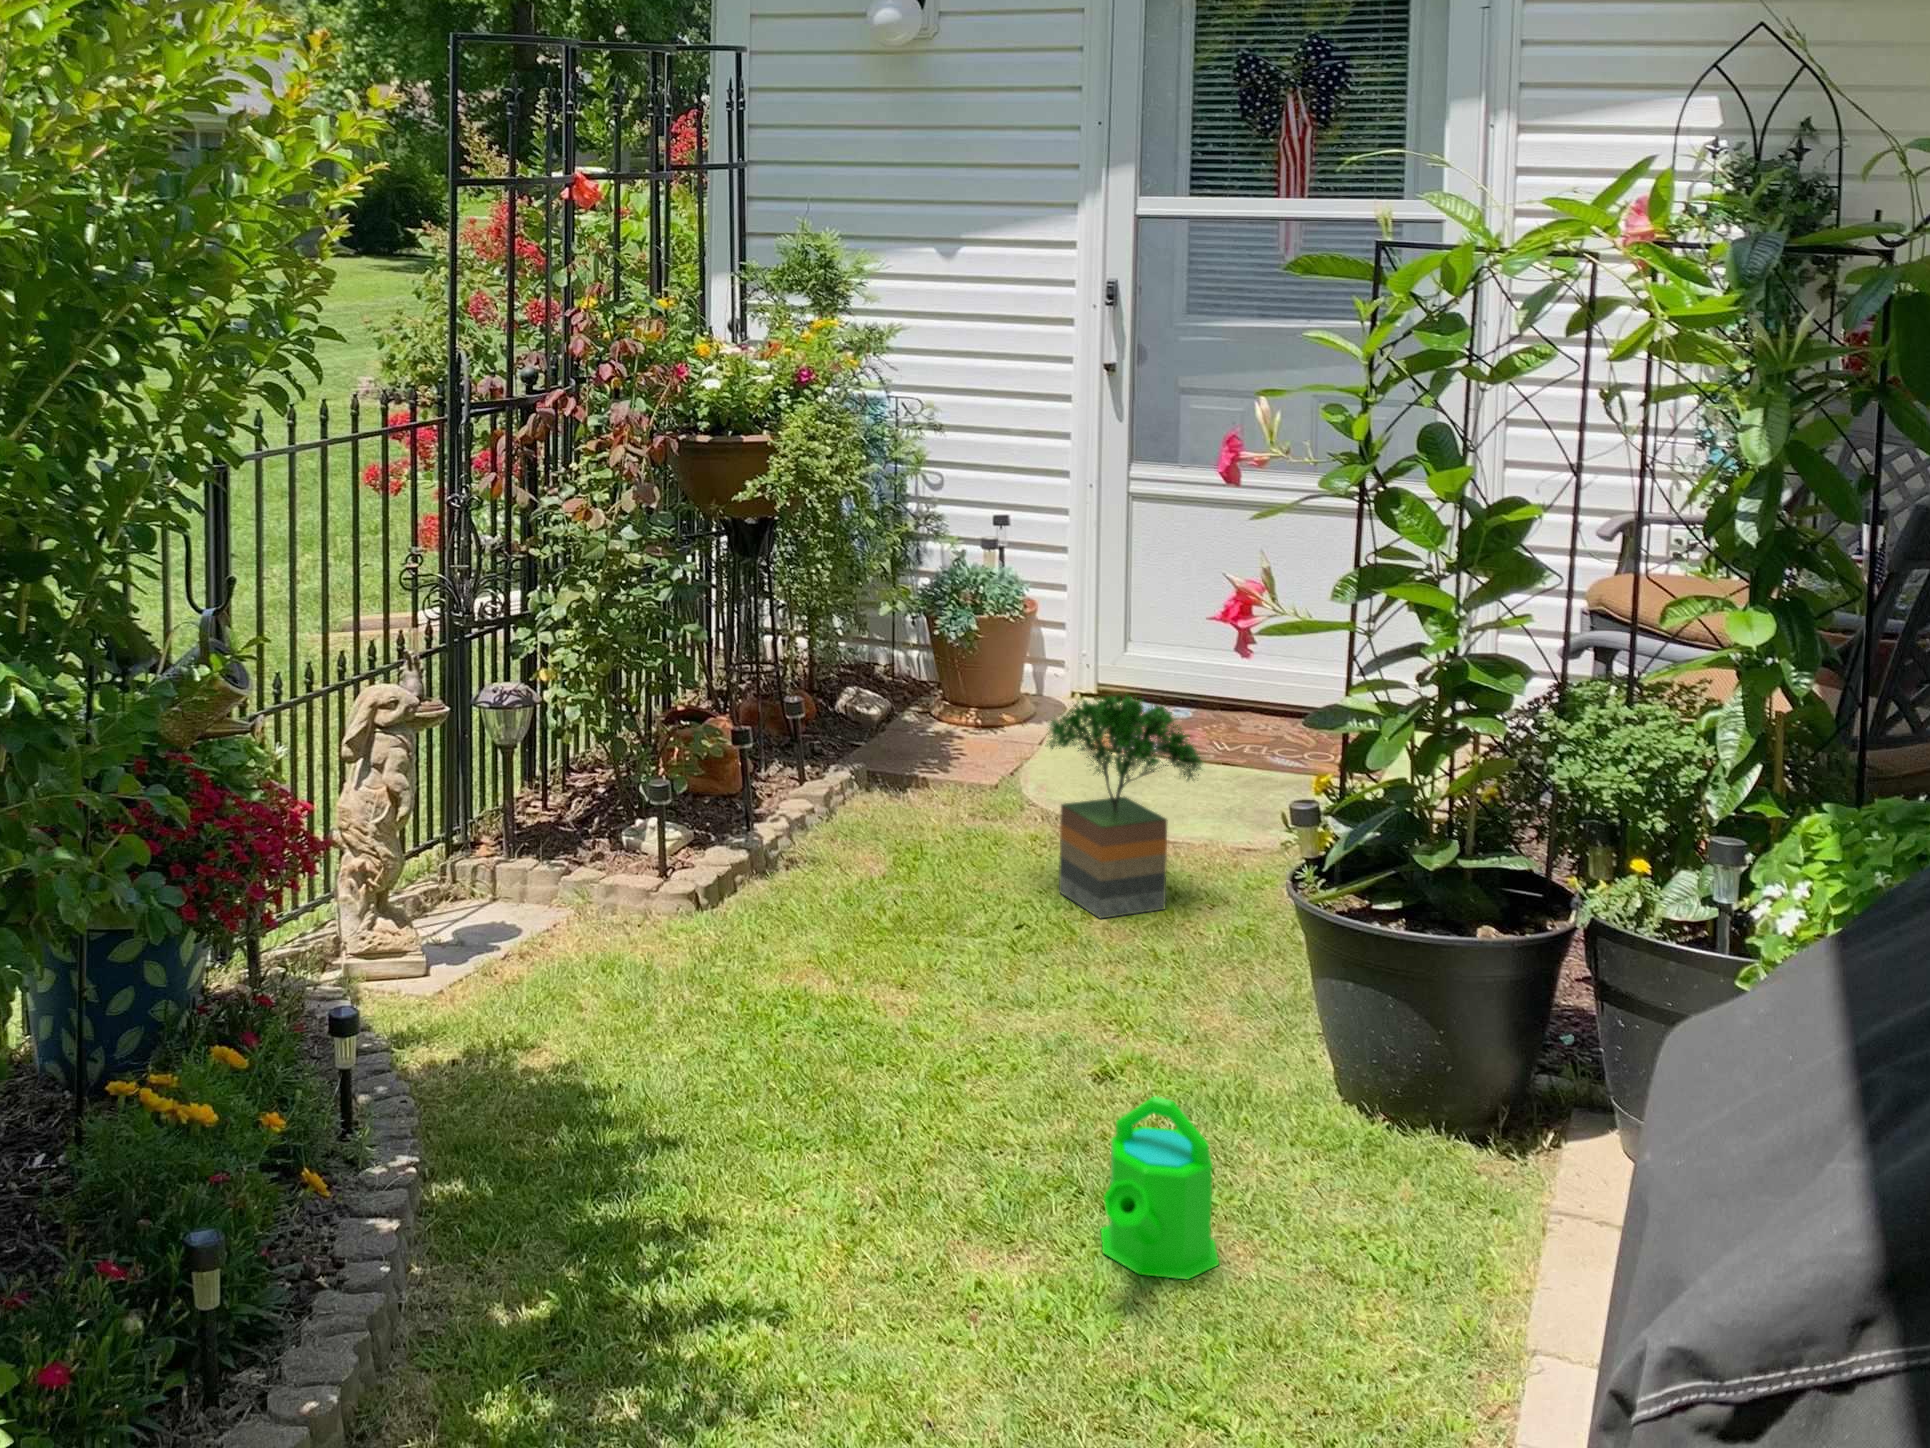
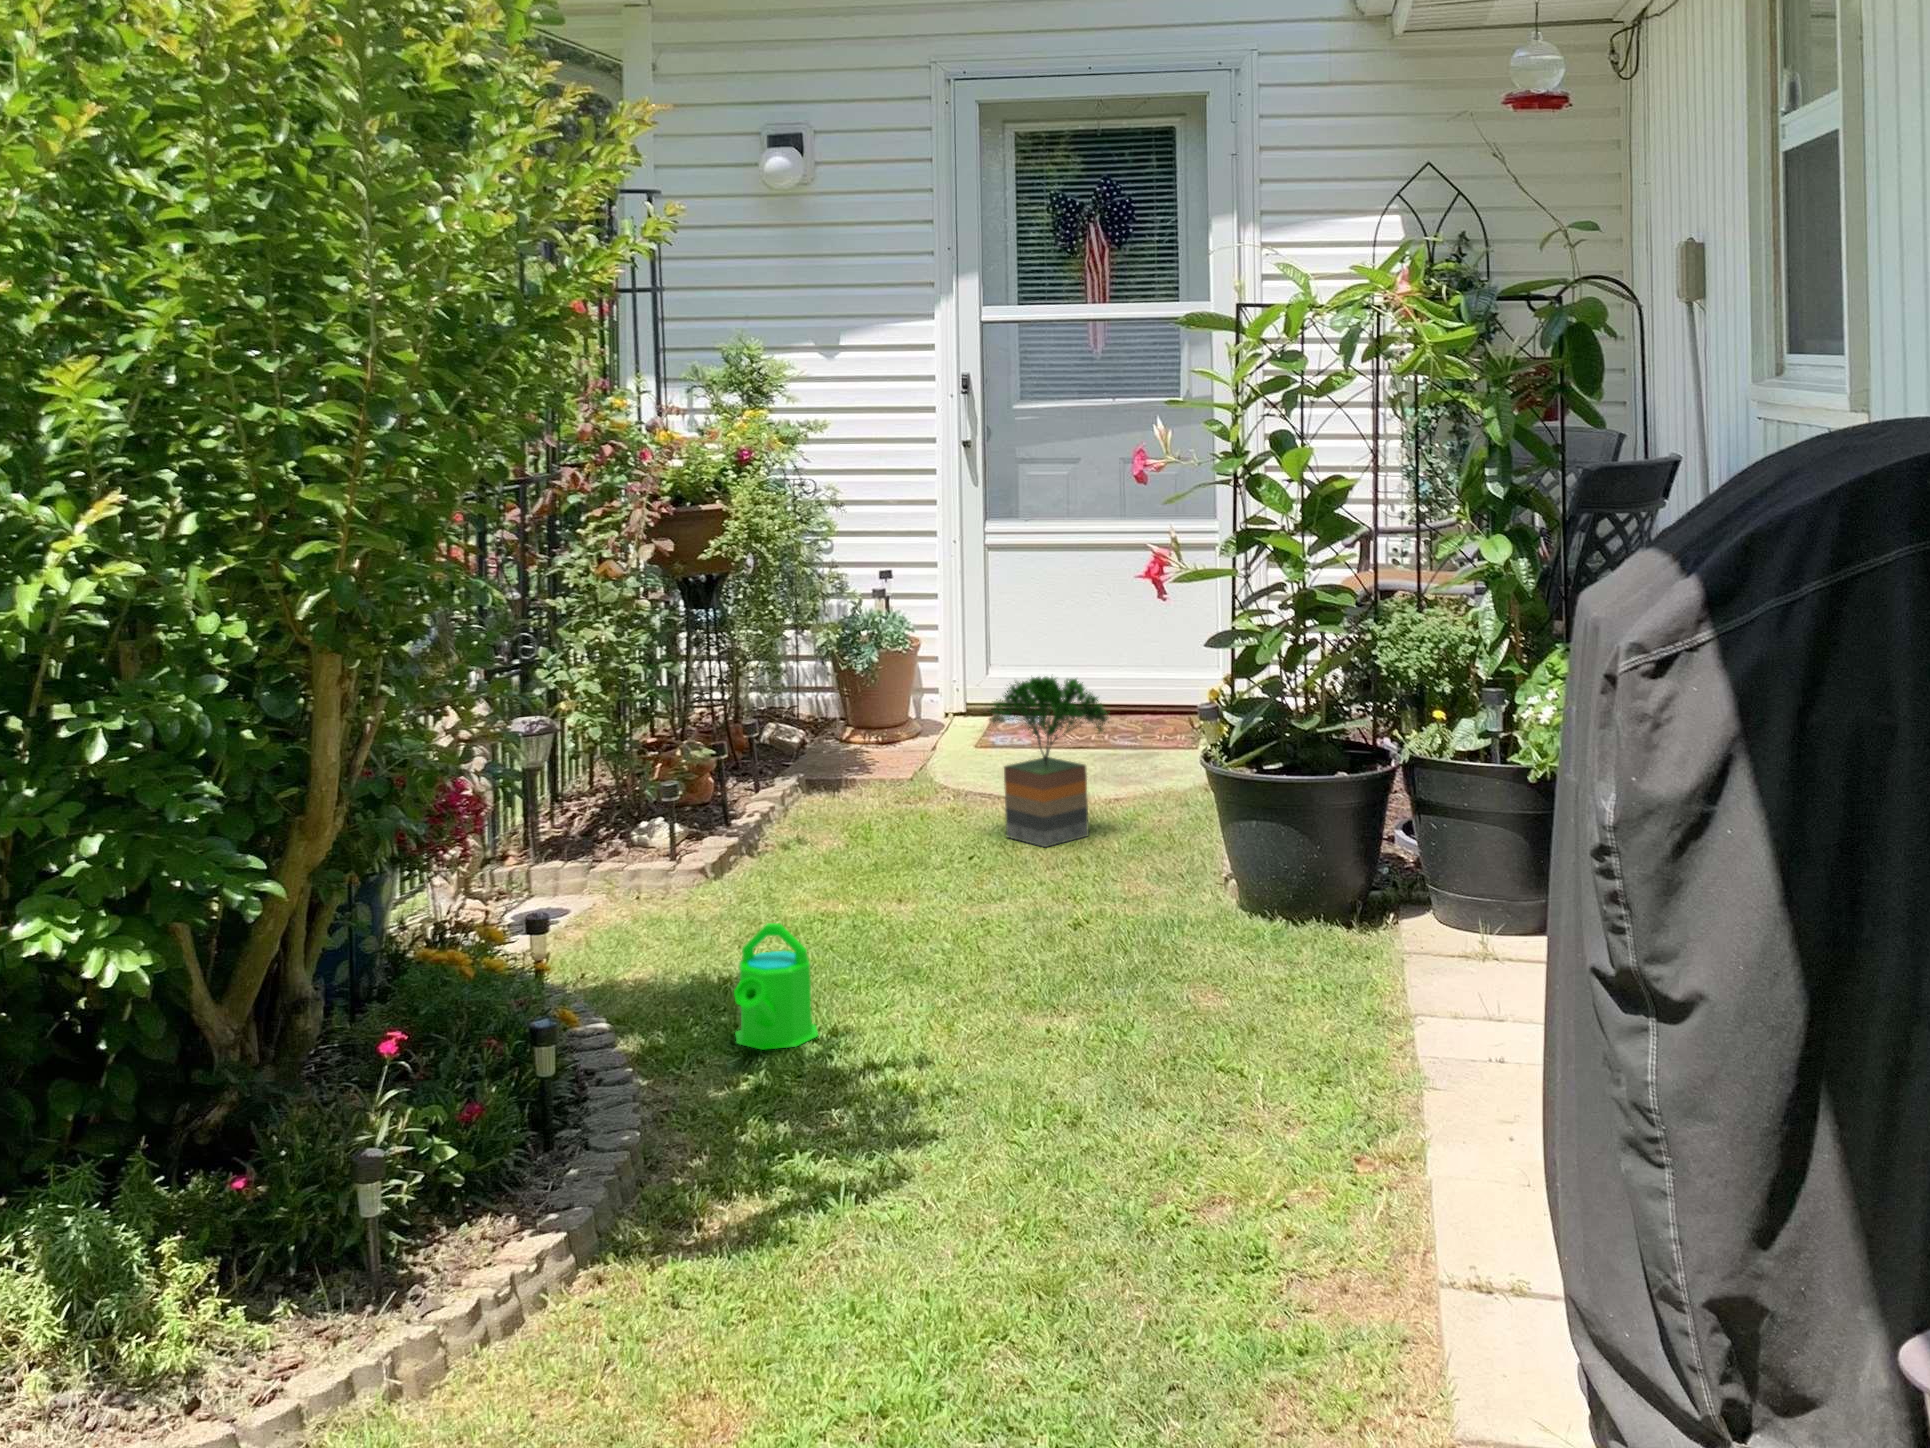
watering can: present [1101,1096,1219,1279] -> present [734,923,818,1050]

